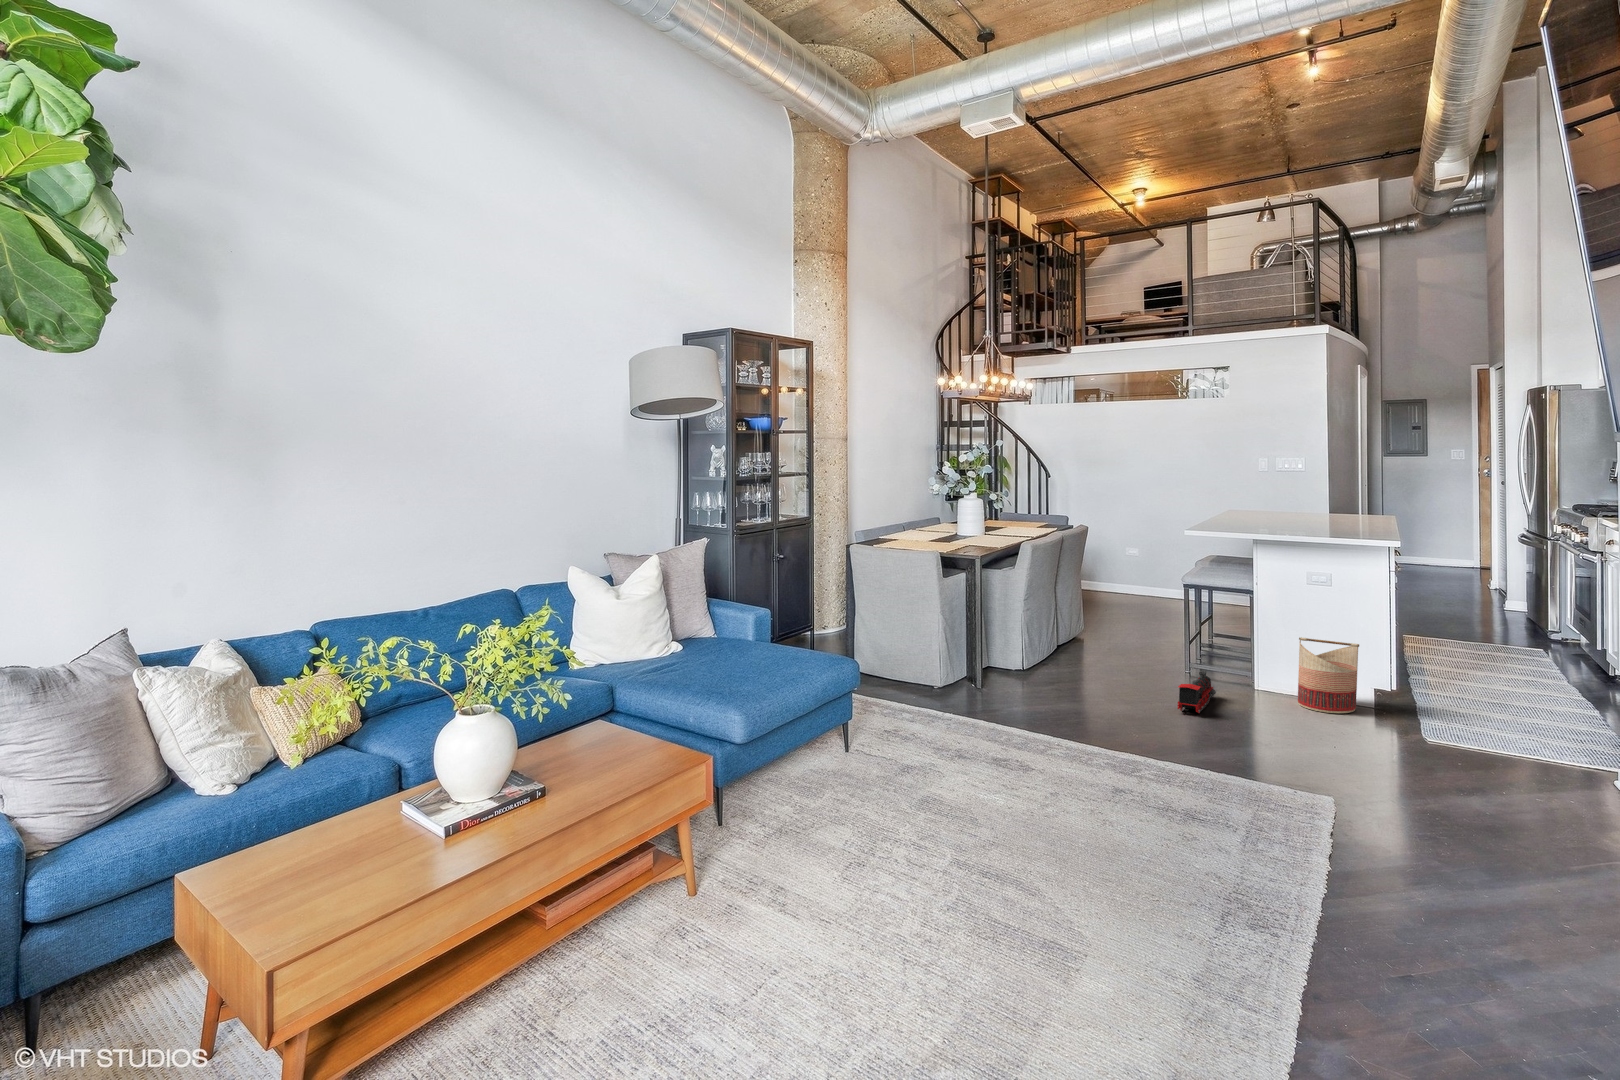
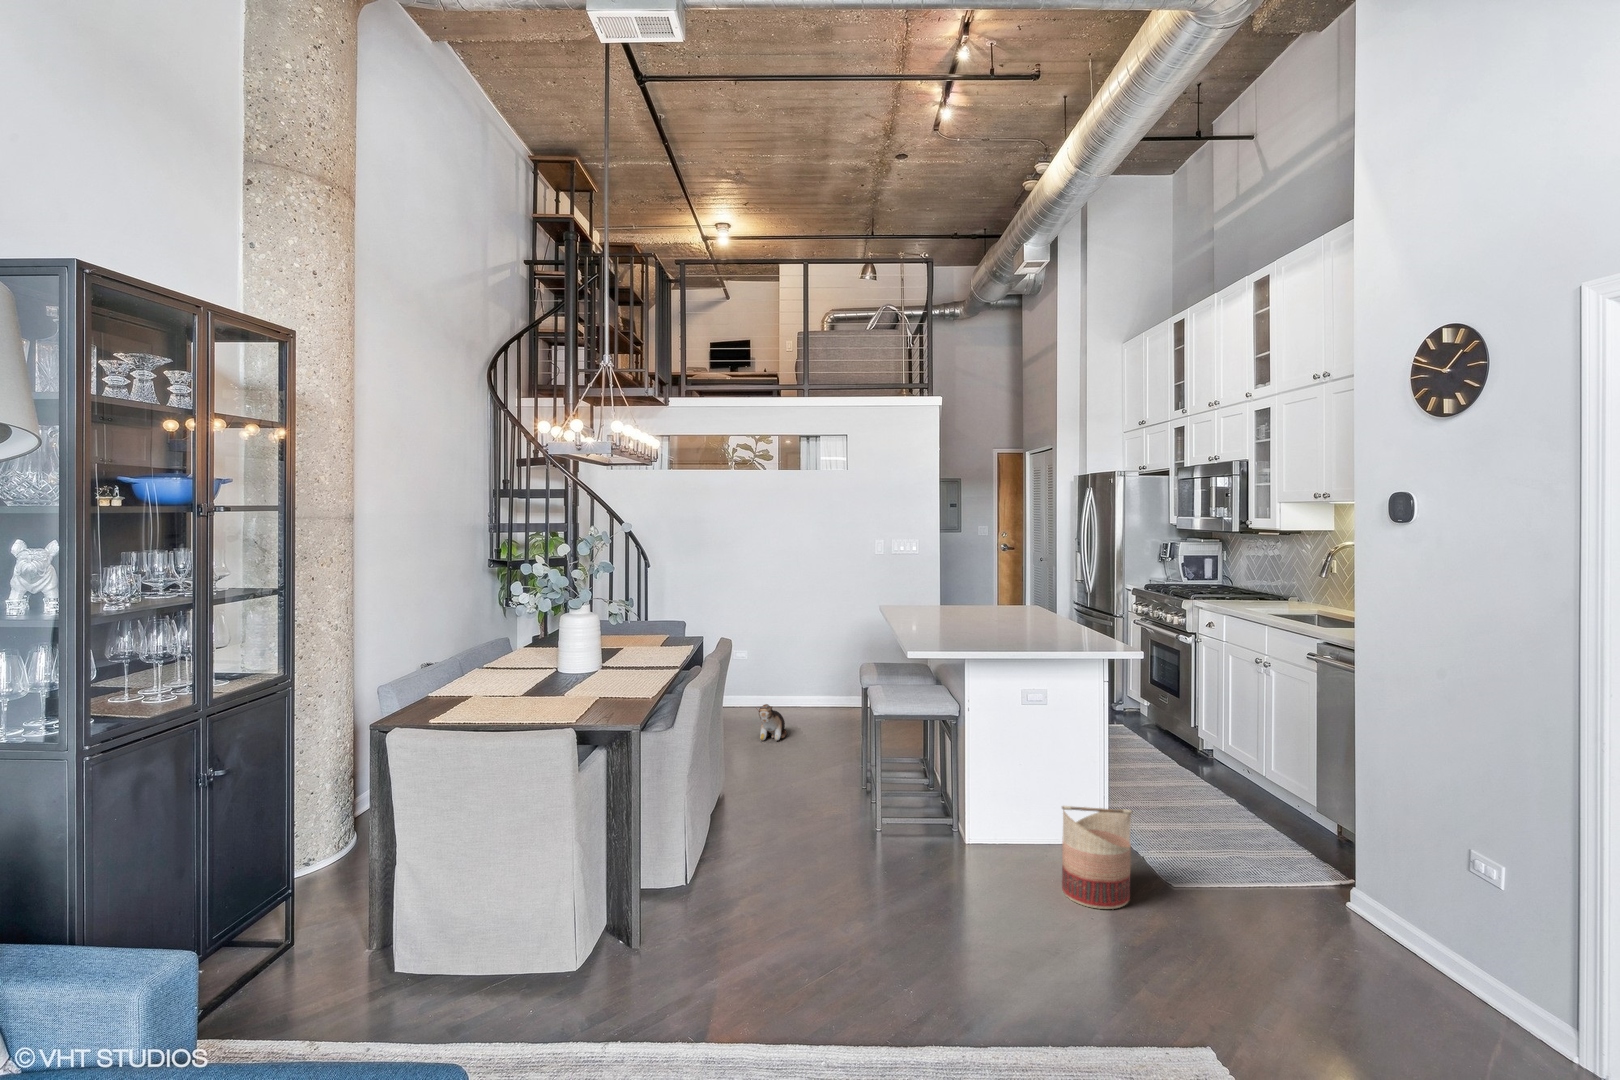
plush toy: none [1121,584,1153,614] -> present [756,704,787,741]
toy train: present [1177,671,1216,713] -> none [947,872,990,958]

